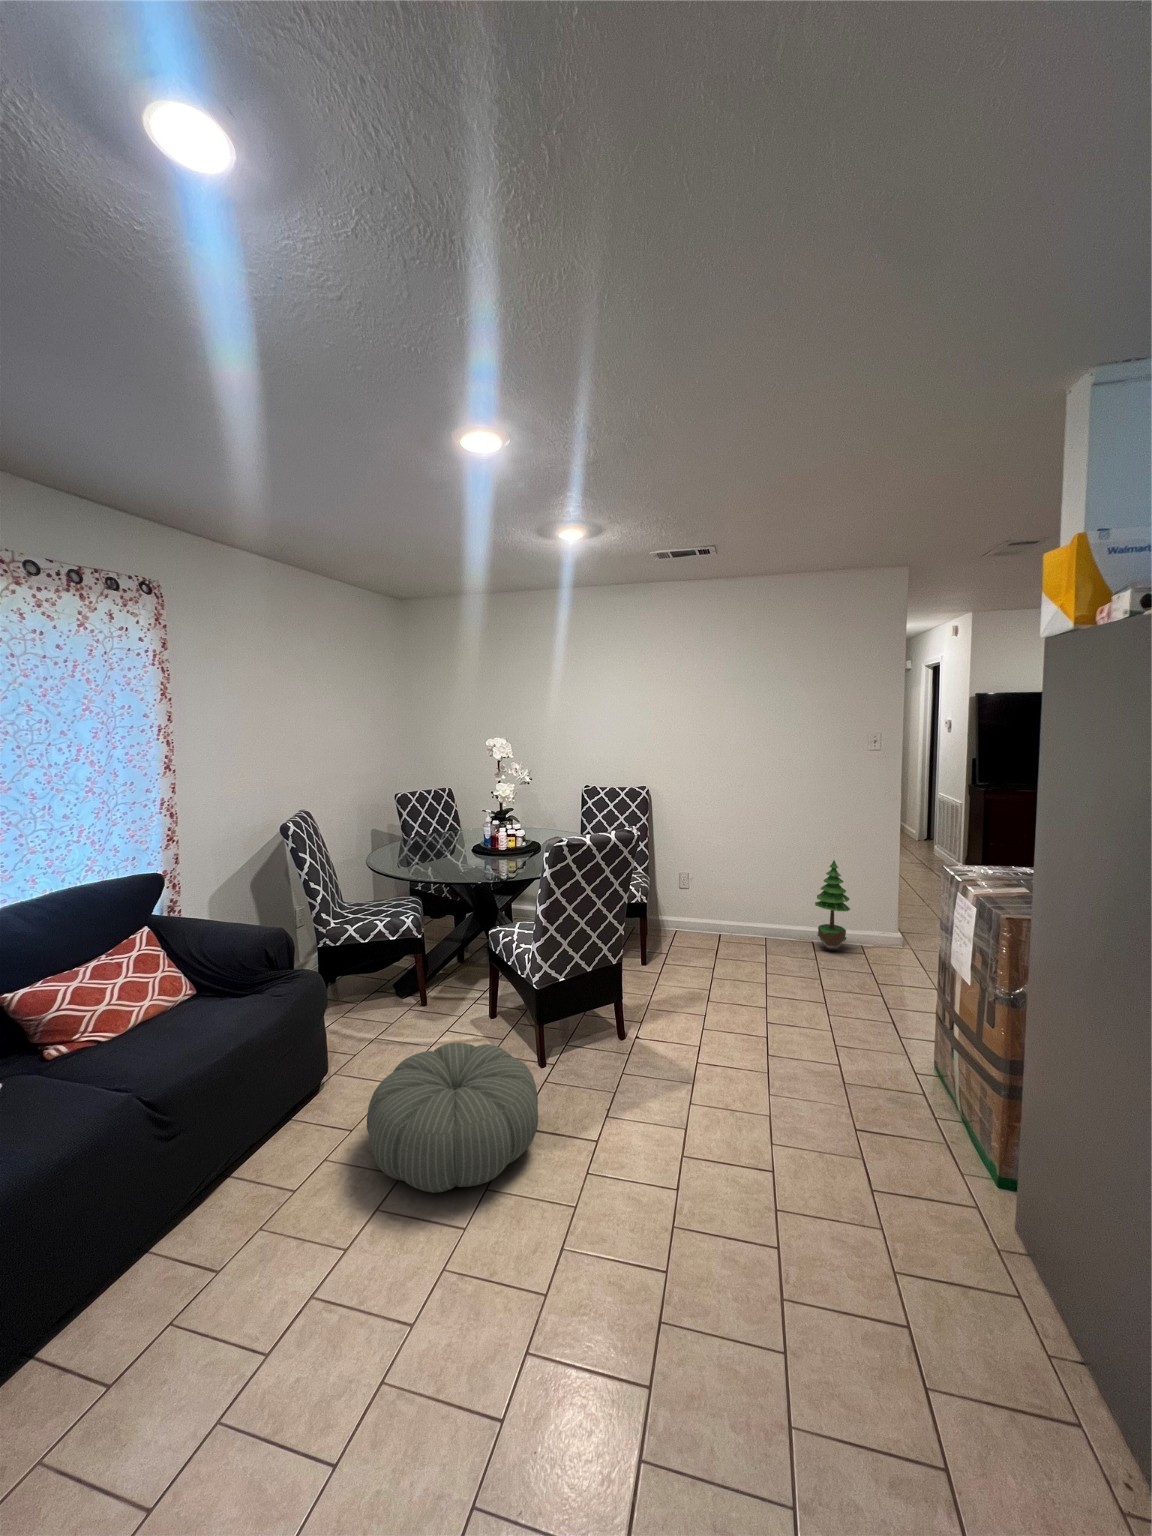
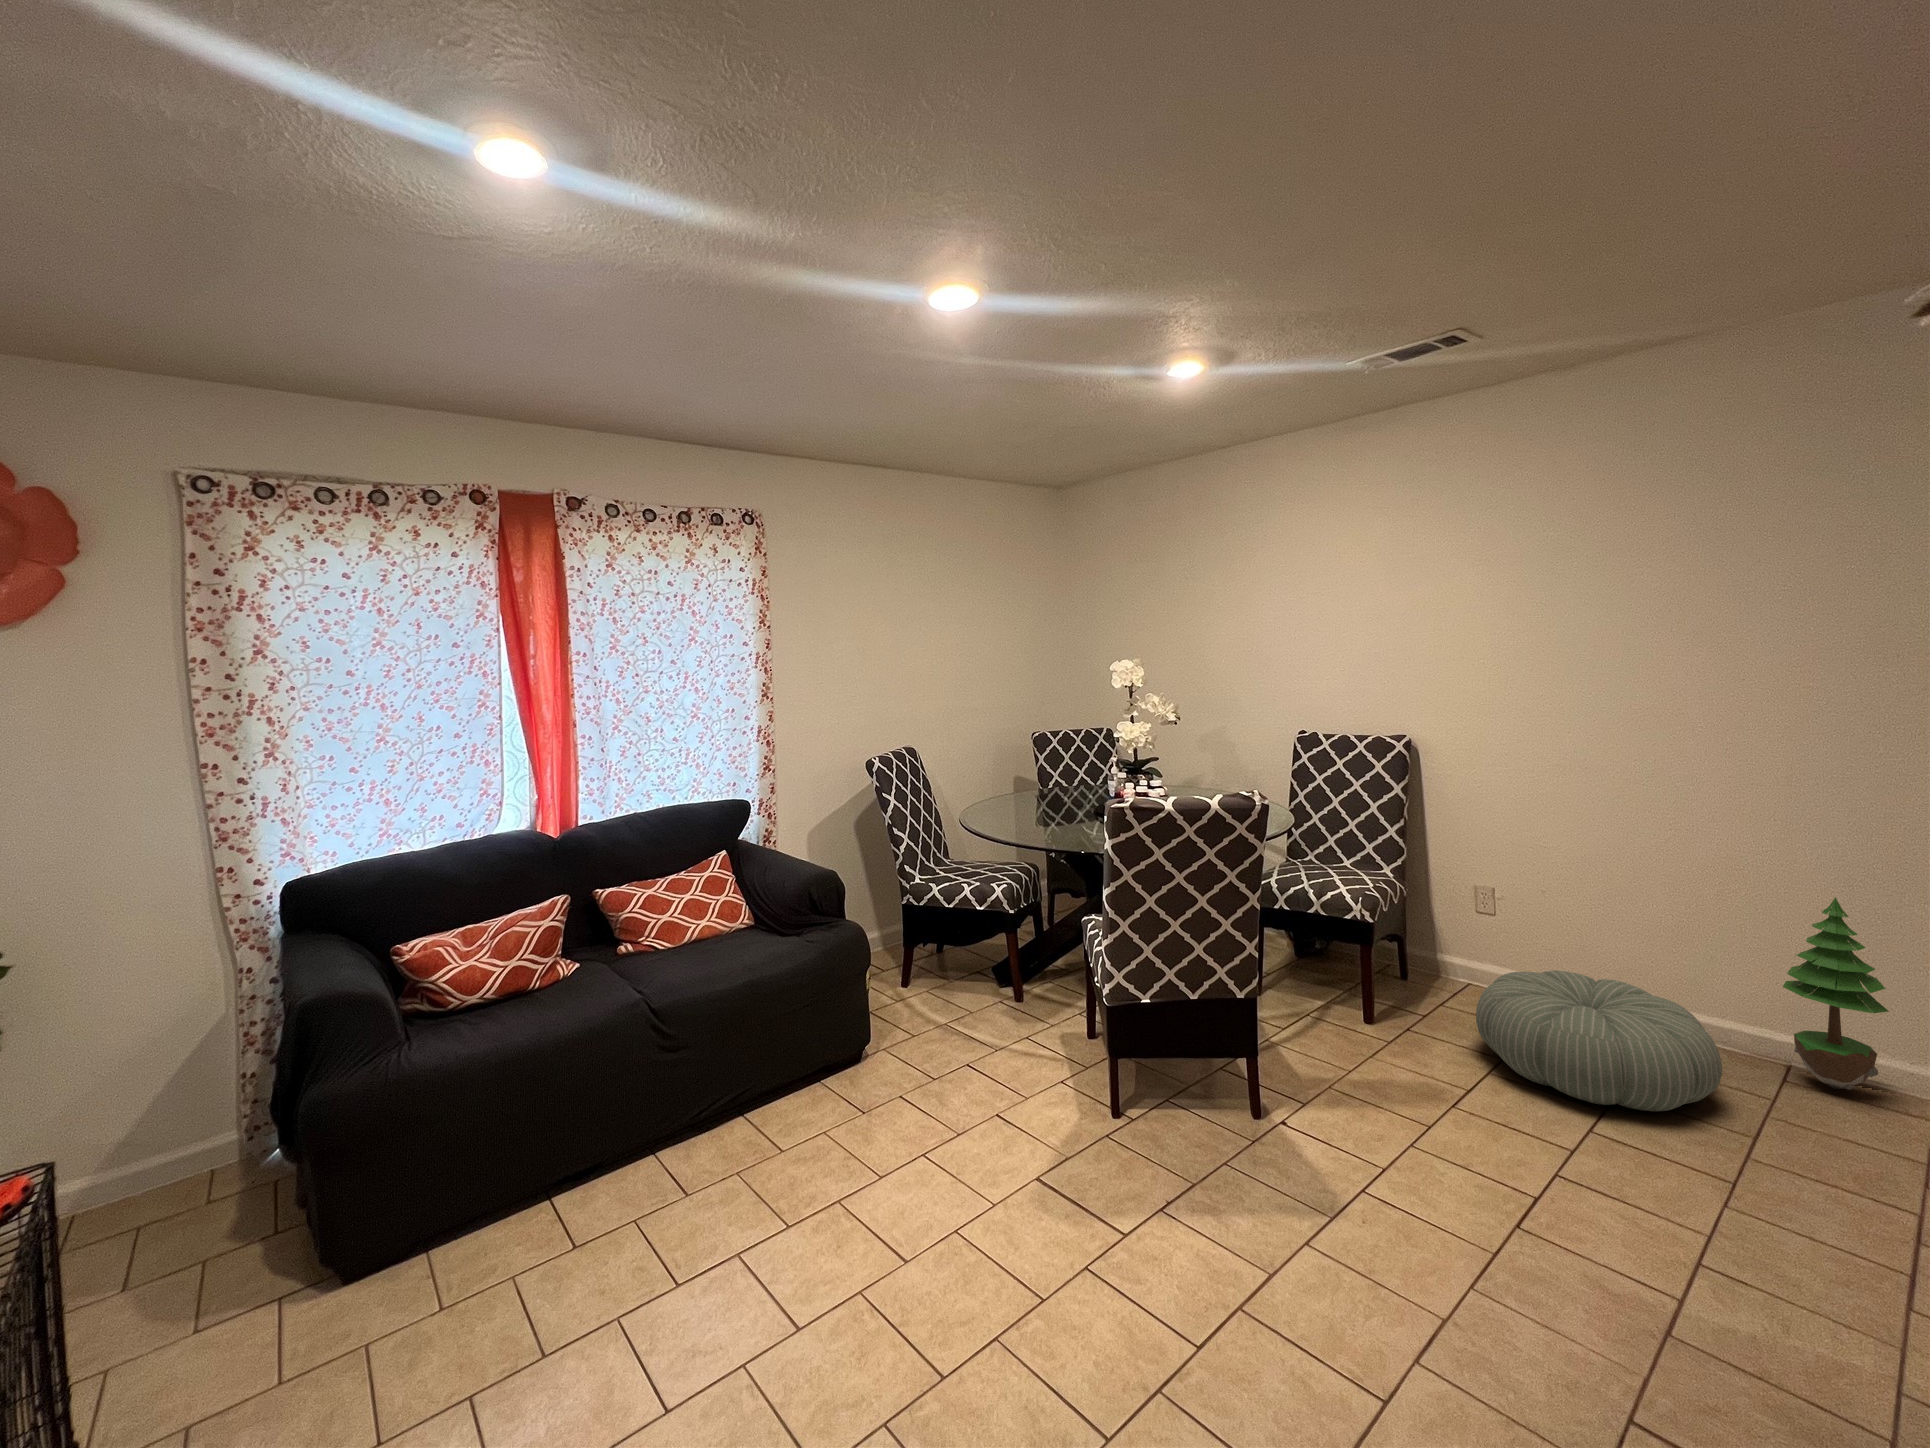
pouf: present [367,1043,538,1193] -> present [1476,970,1722,1111]

